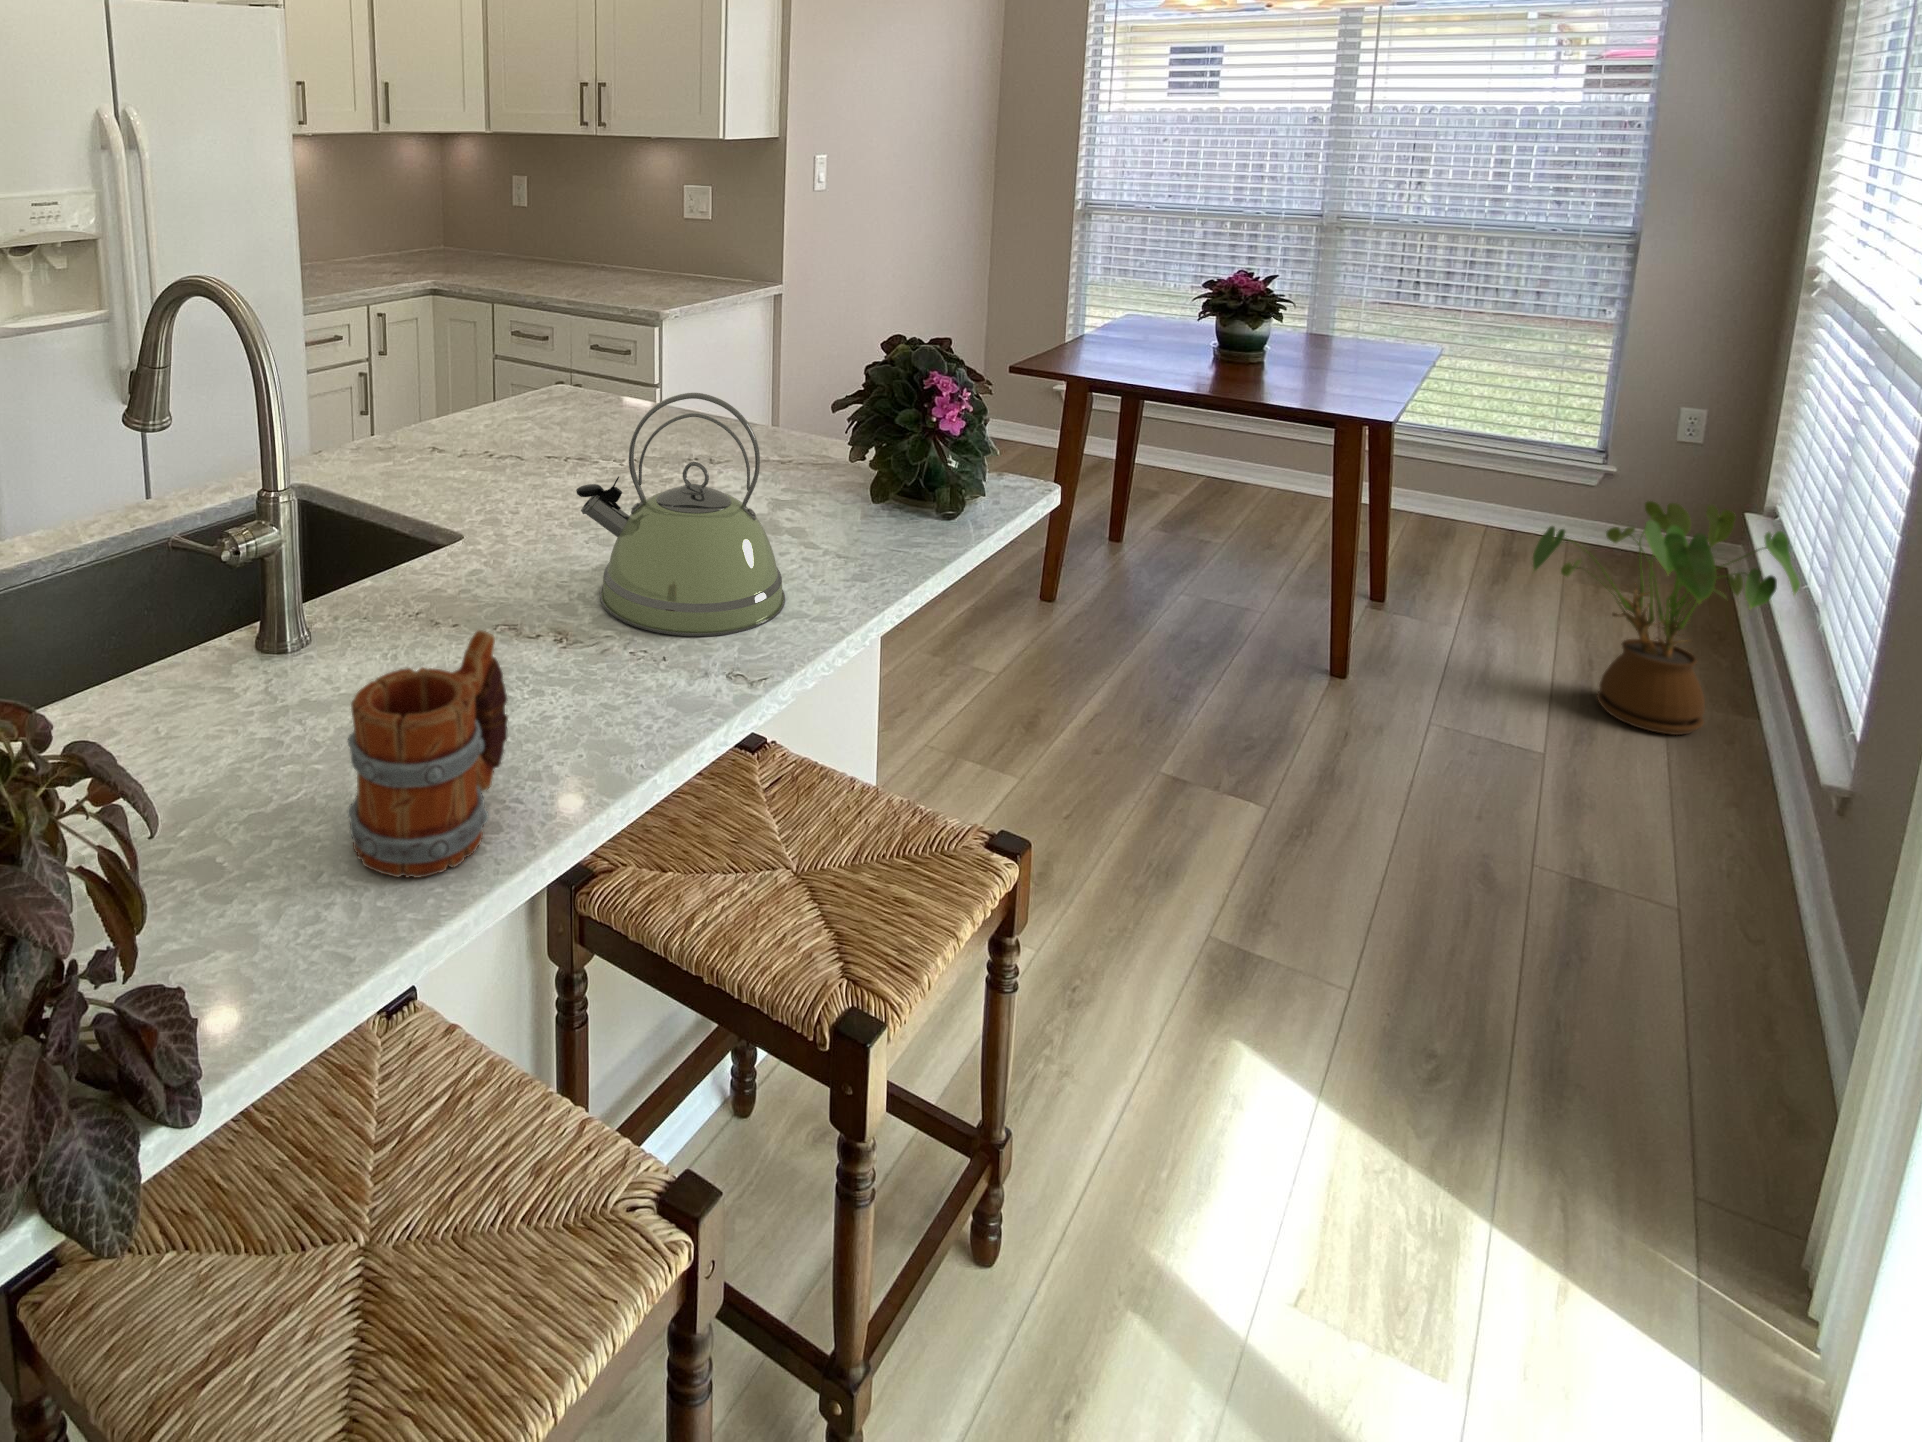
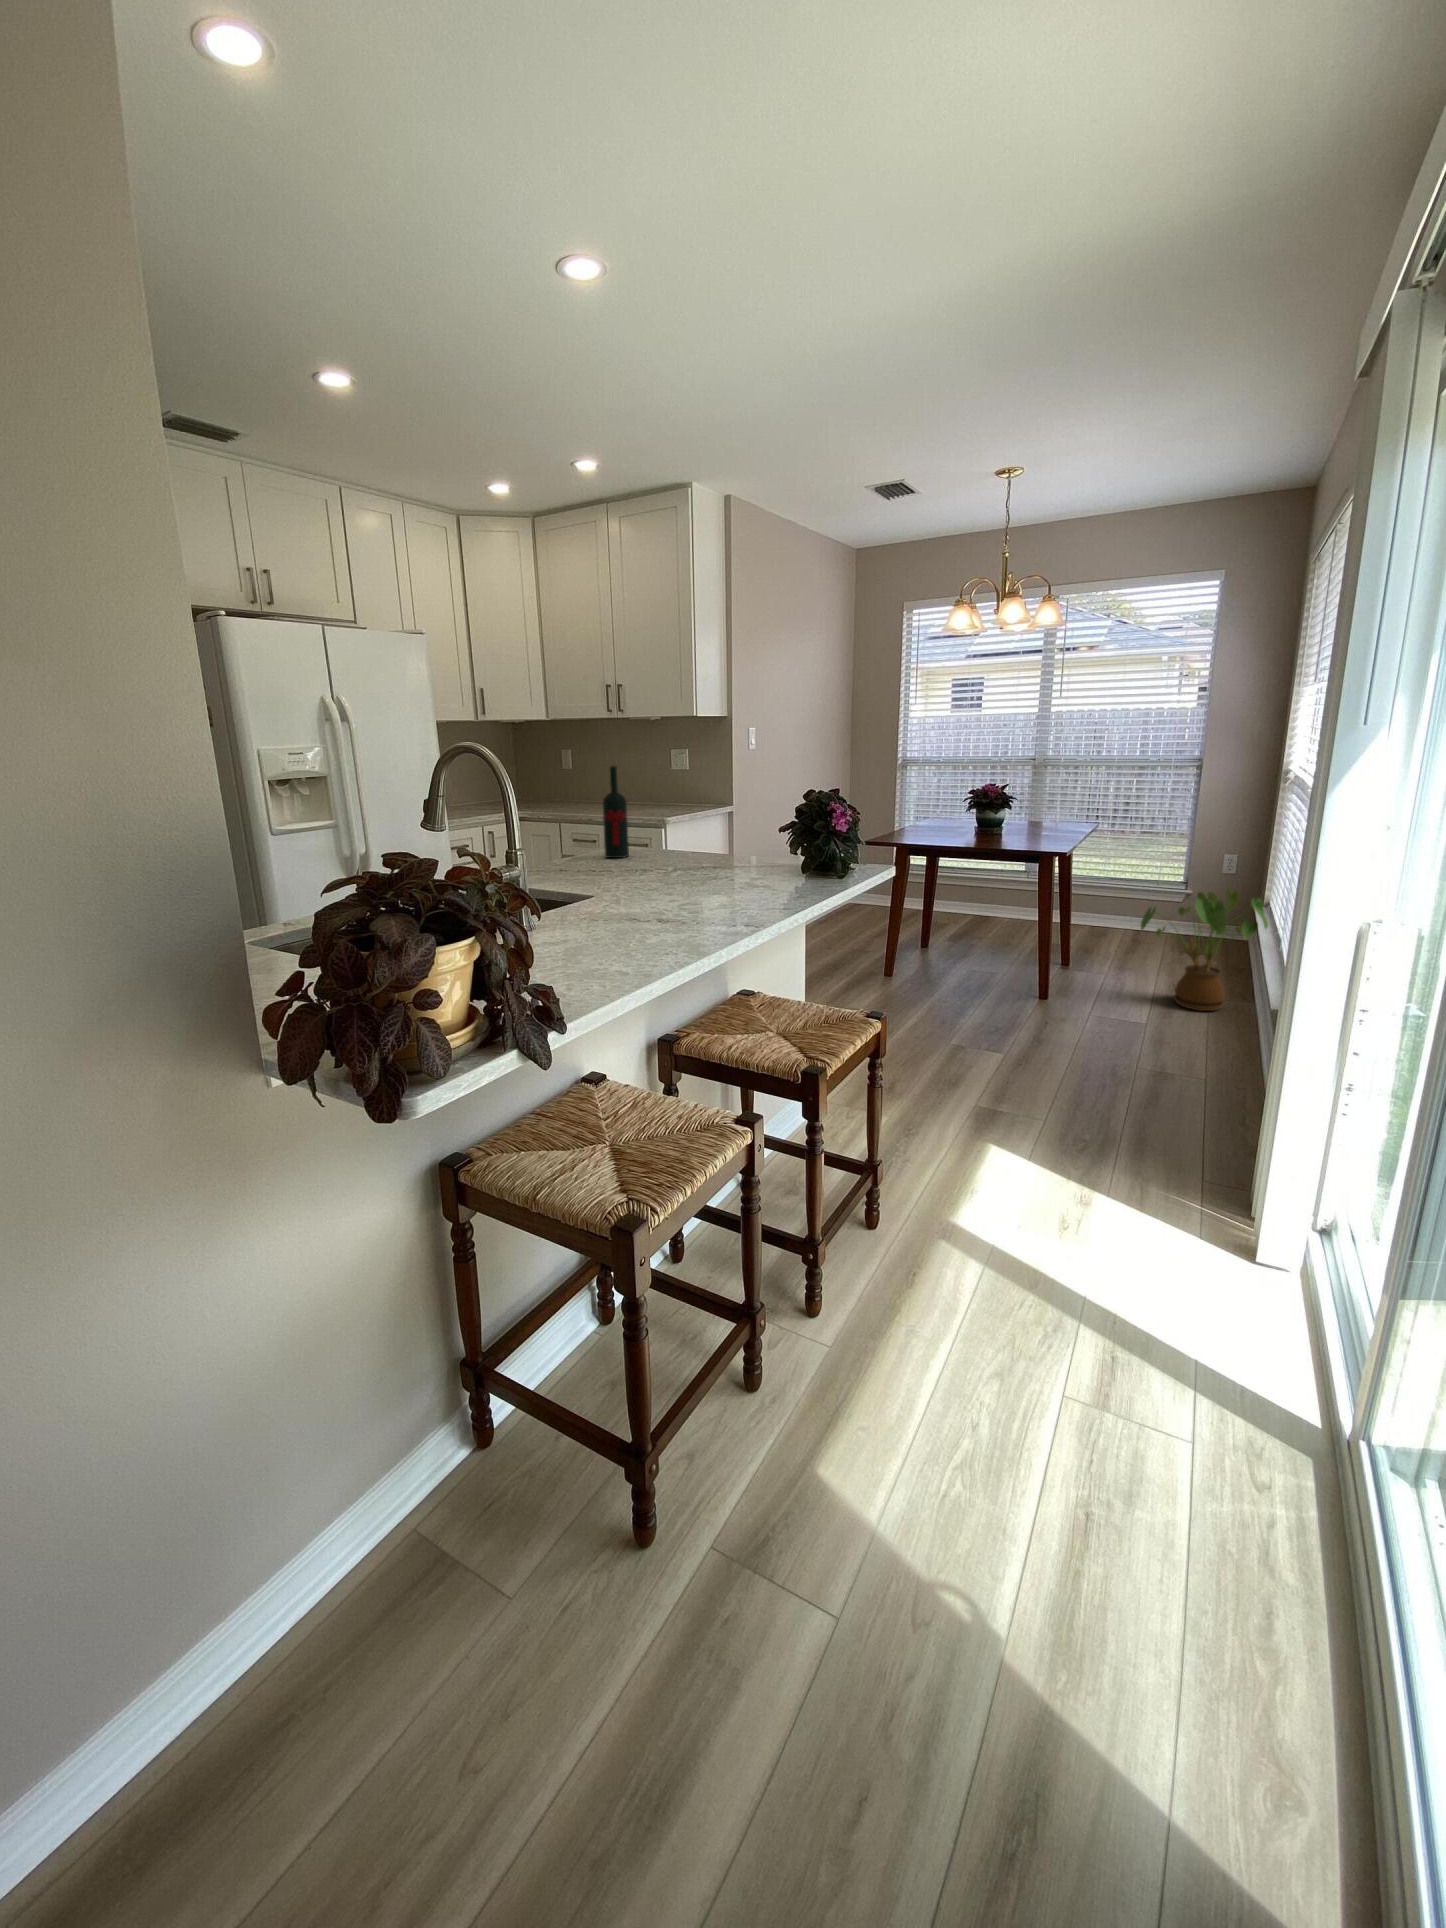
wine bottle: none [517,263,561,436] -> present [603,762,629,858]
kettle: present [576,393,785,636] -> none [661,795,767,910]
mug: present [348,630,508,878] -> none [590,874,656,972]

